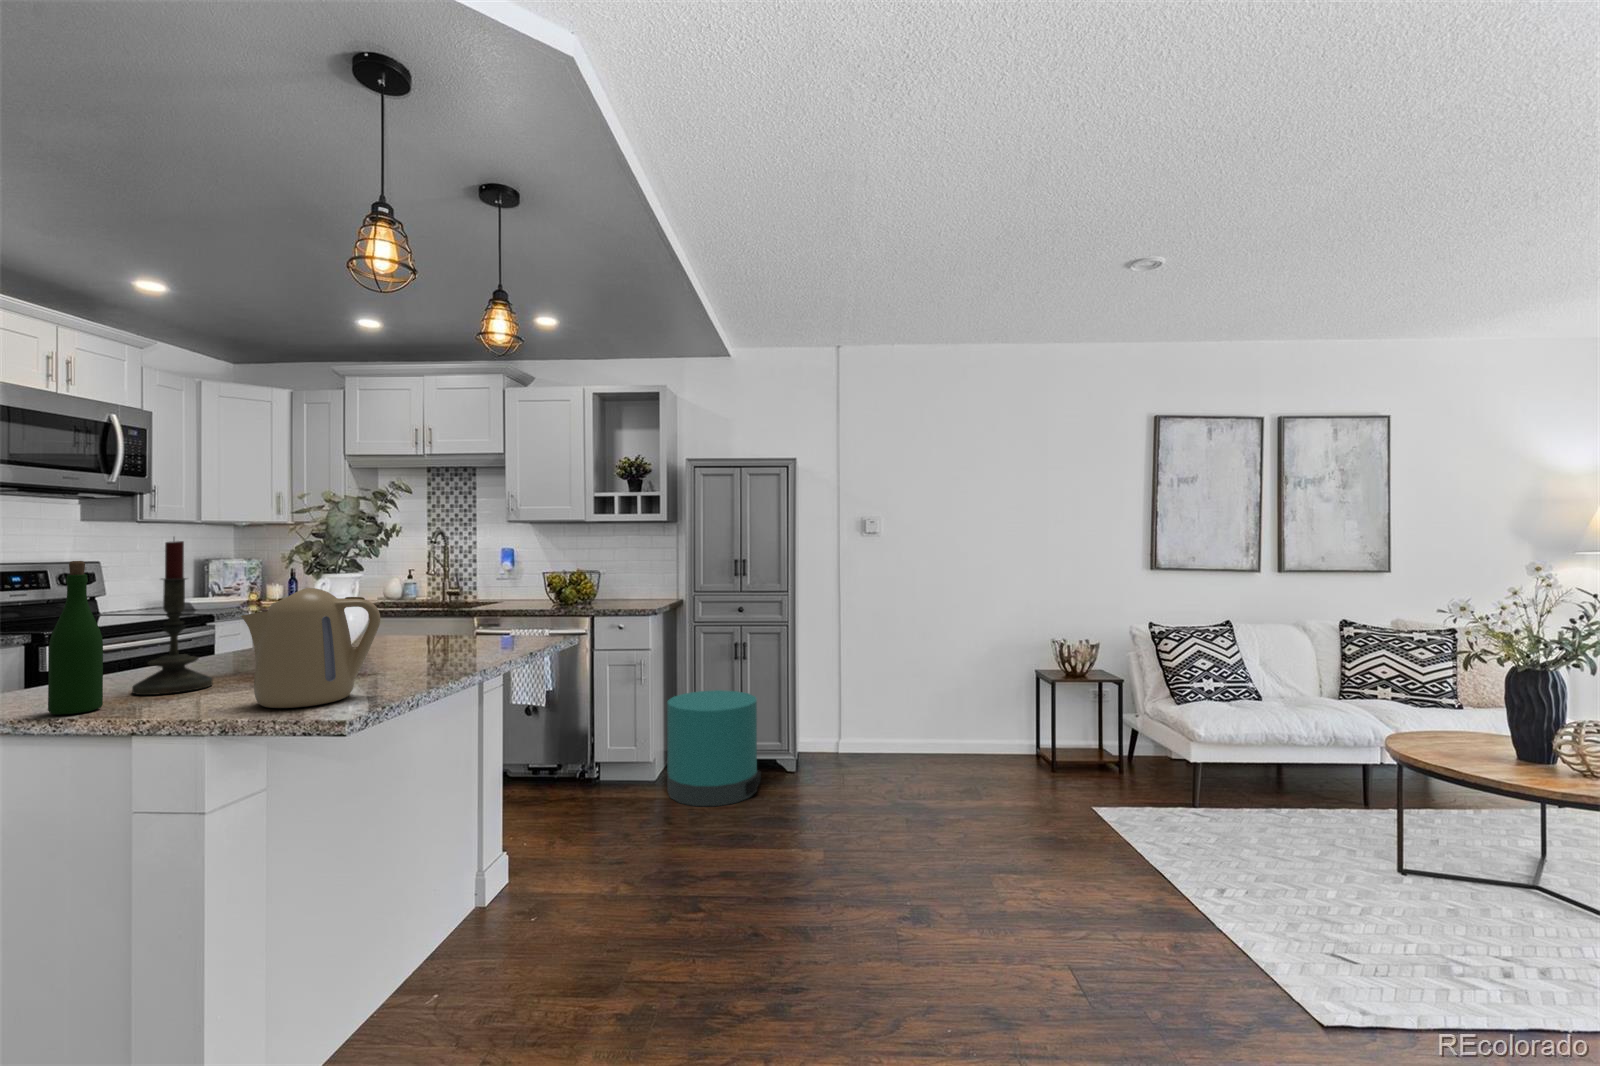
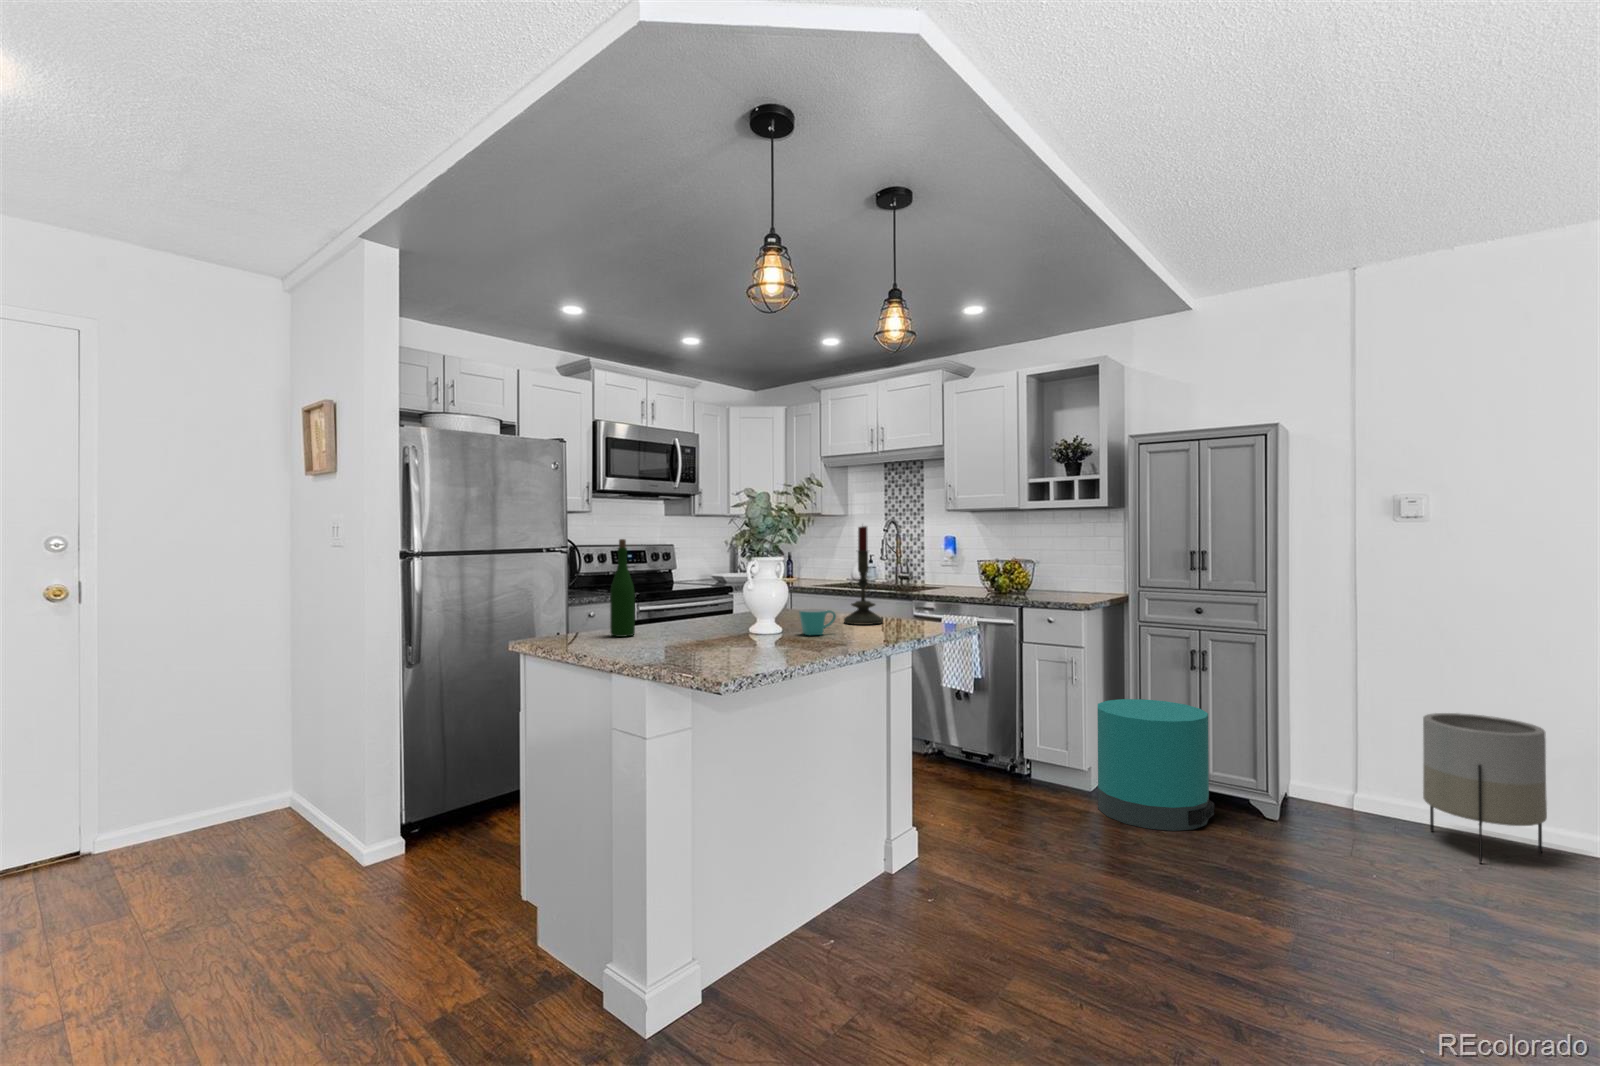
candle: present [132,541,213,695] -> present [844,526,883,625]
kettle: present [241,588,380,708] -> none [699,560,782,646]
mug: none [390,642,440,676] -> present [799,609,836,635]
planter: none [889,672,955,778] -> present [1423,713,1547,863]

